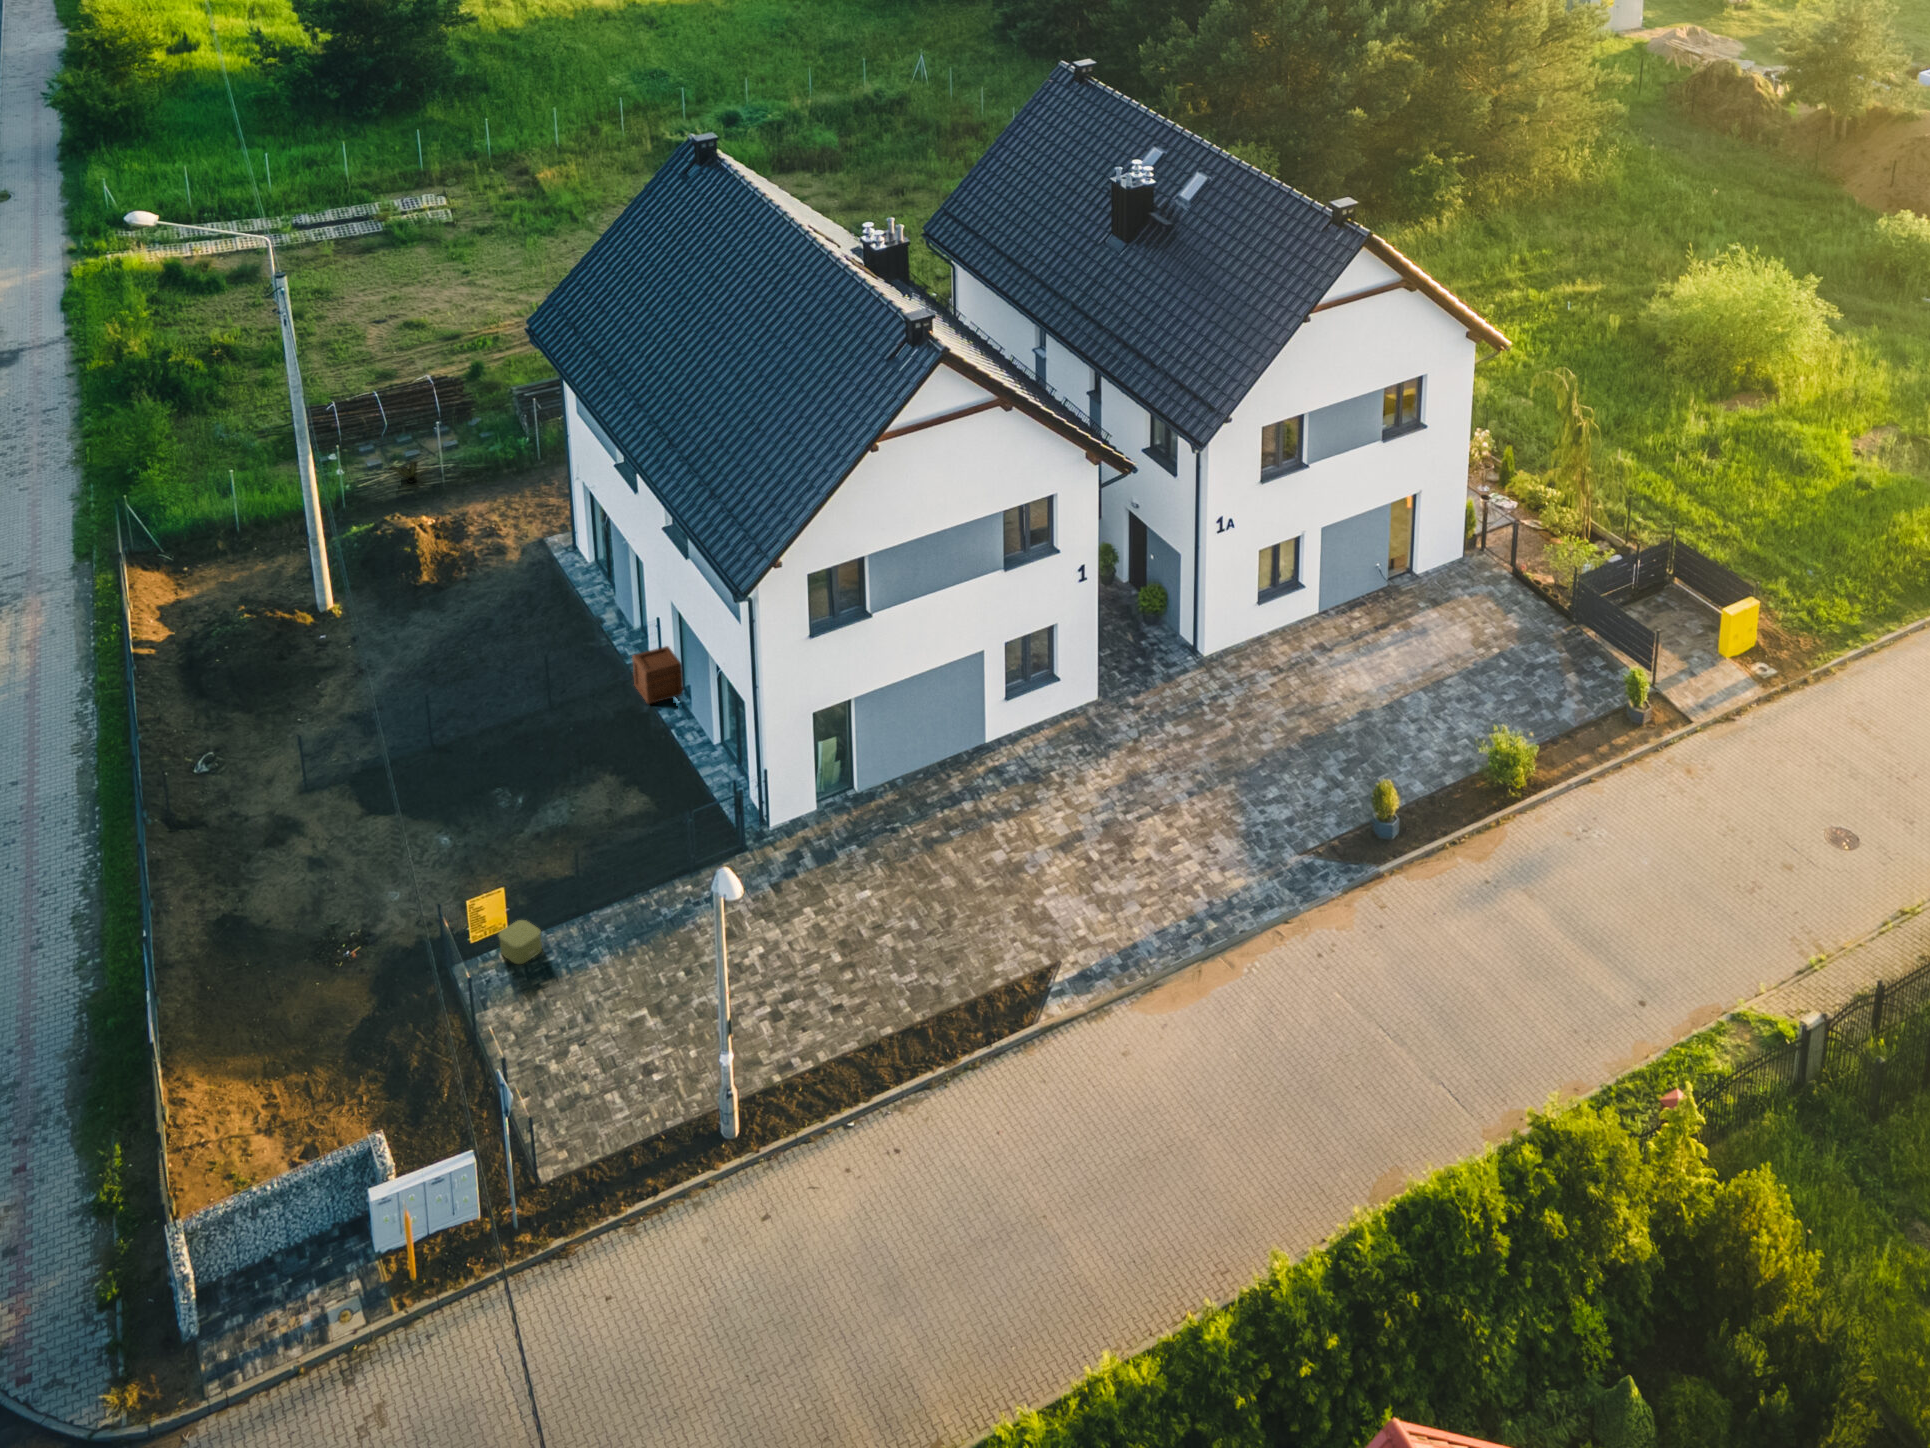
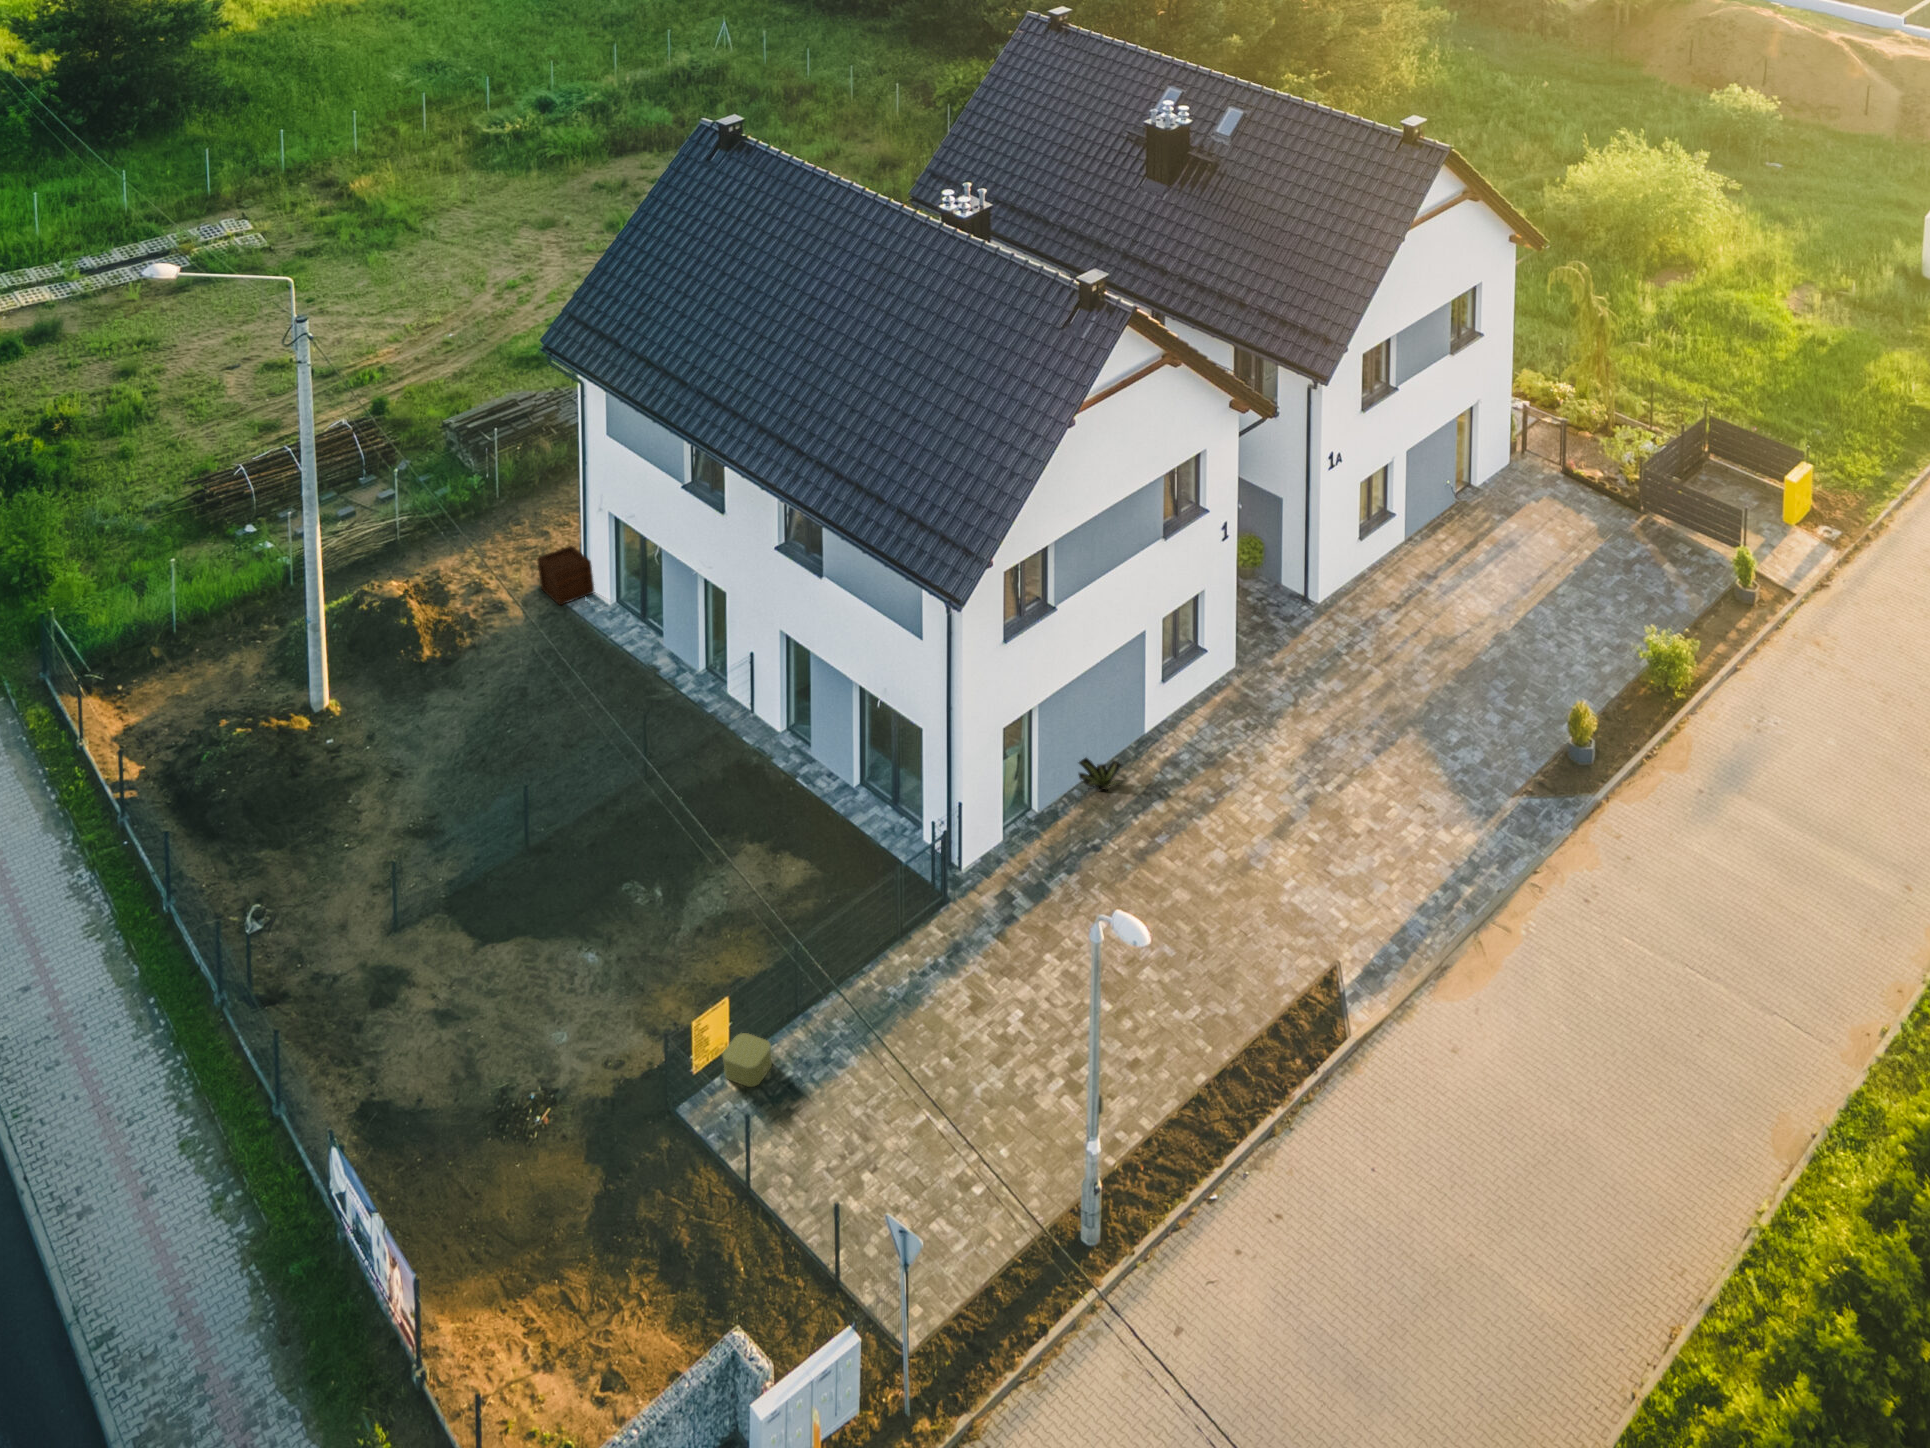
potted plant: present [389,461,428,483] -> present [1079,758,1124,792]
wooden crate: present [632,646,684,704] -> present [537,546,594,605]

